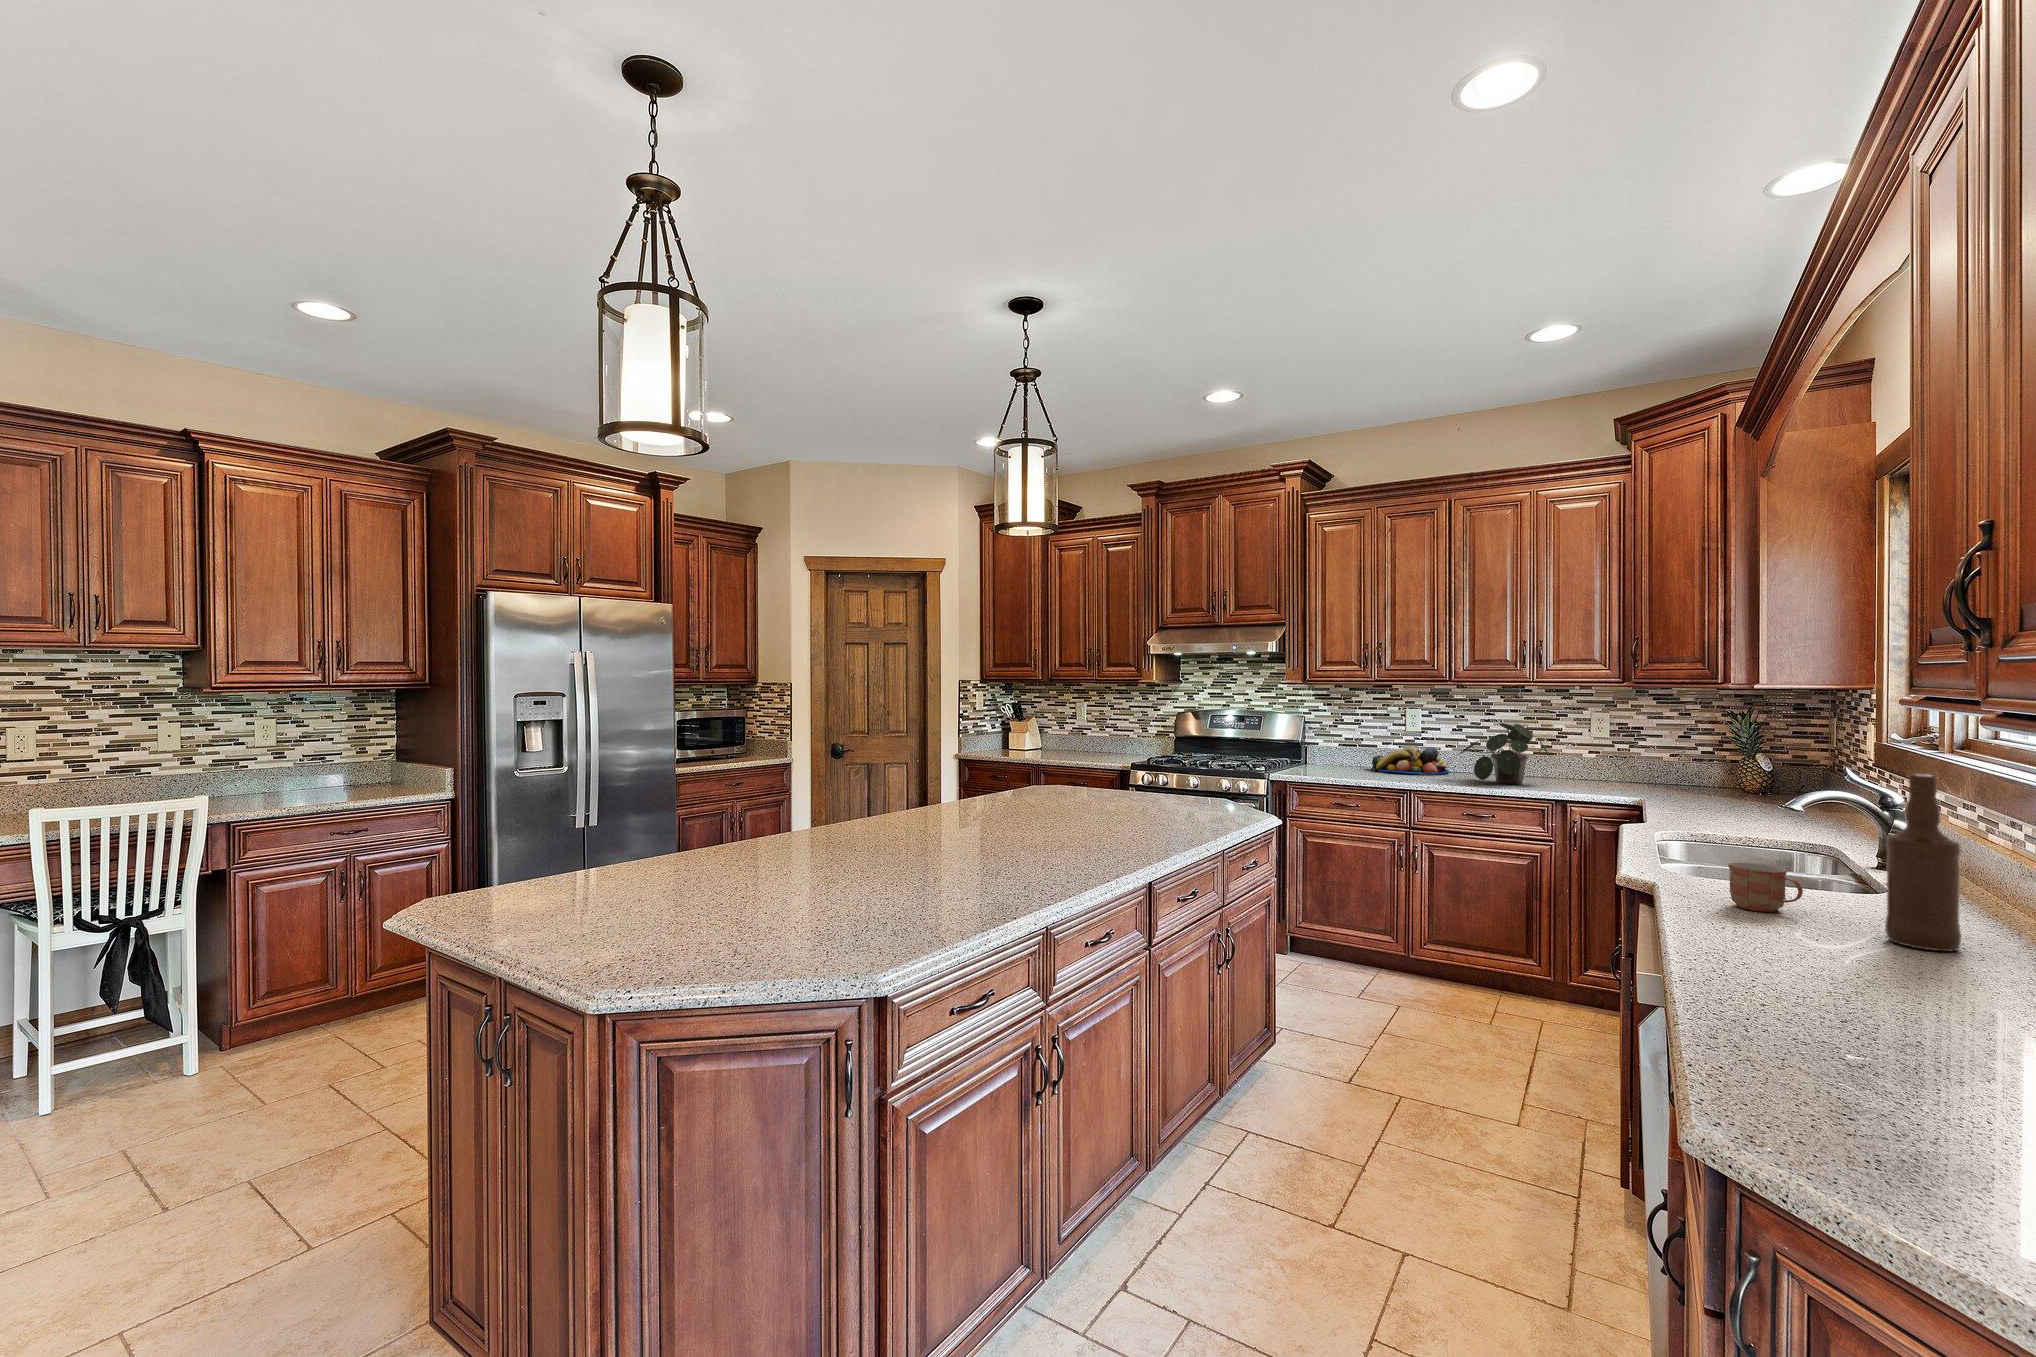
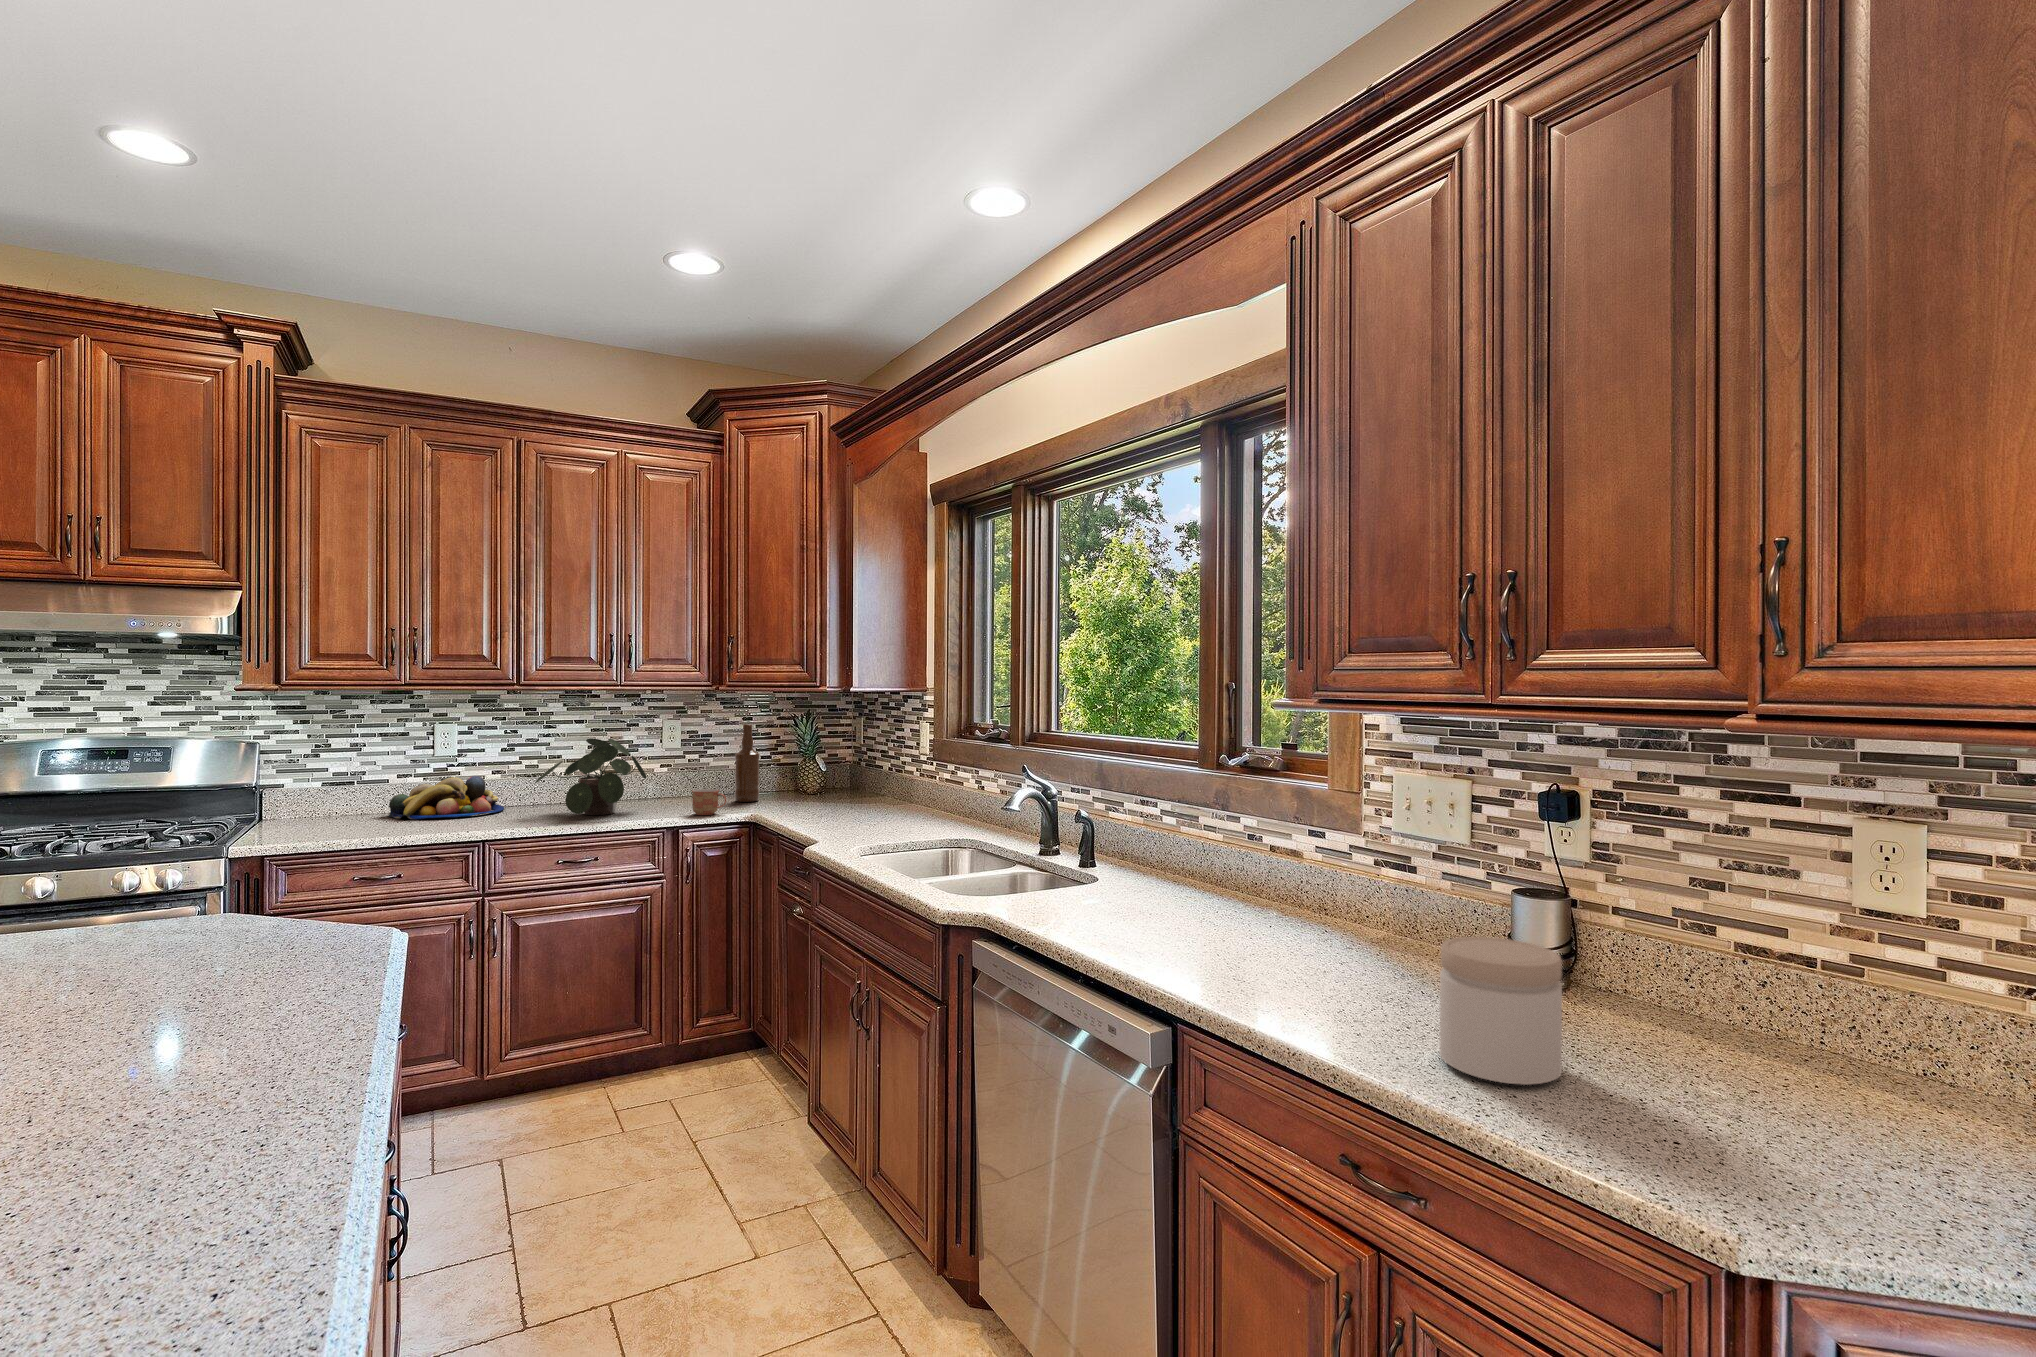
bottle: present [1885,774,1961,951] -> present [735,724,759,802]
mug: present [1728,862,1803,912] -> present [692,789,726,815]
jar: none [1764,924,1924,1084] -> present [1440,937,1562,1085]

